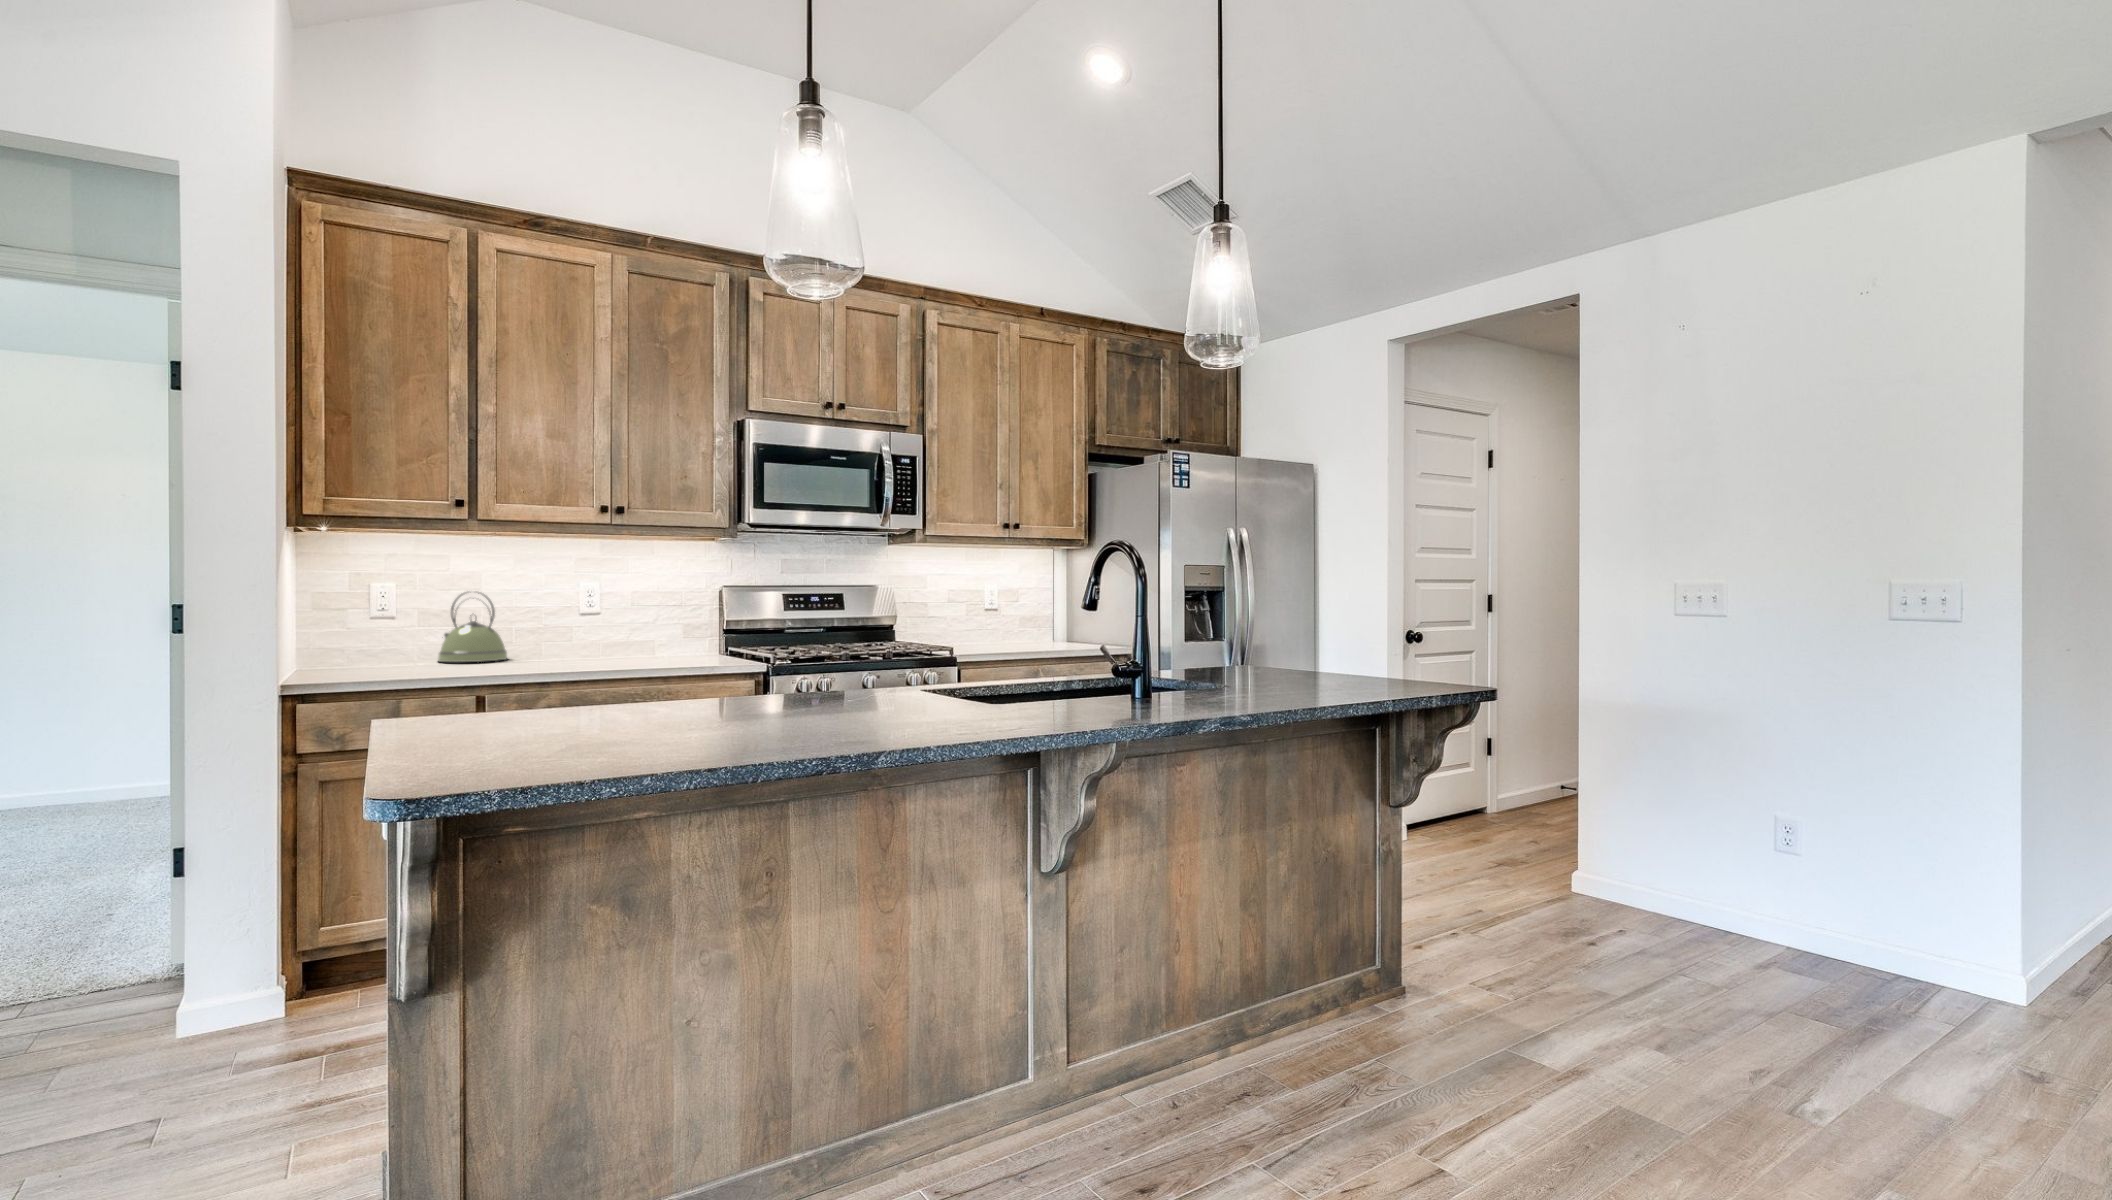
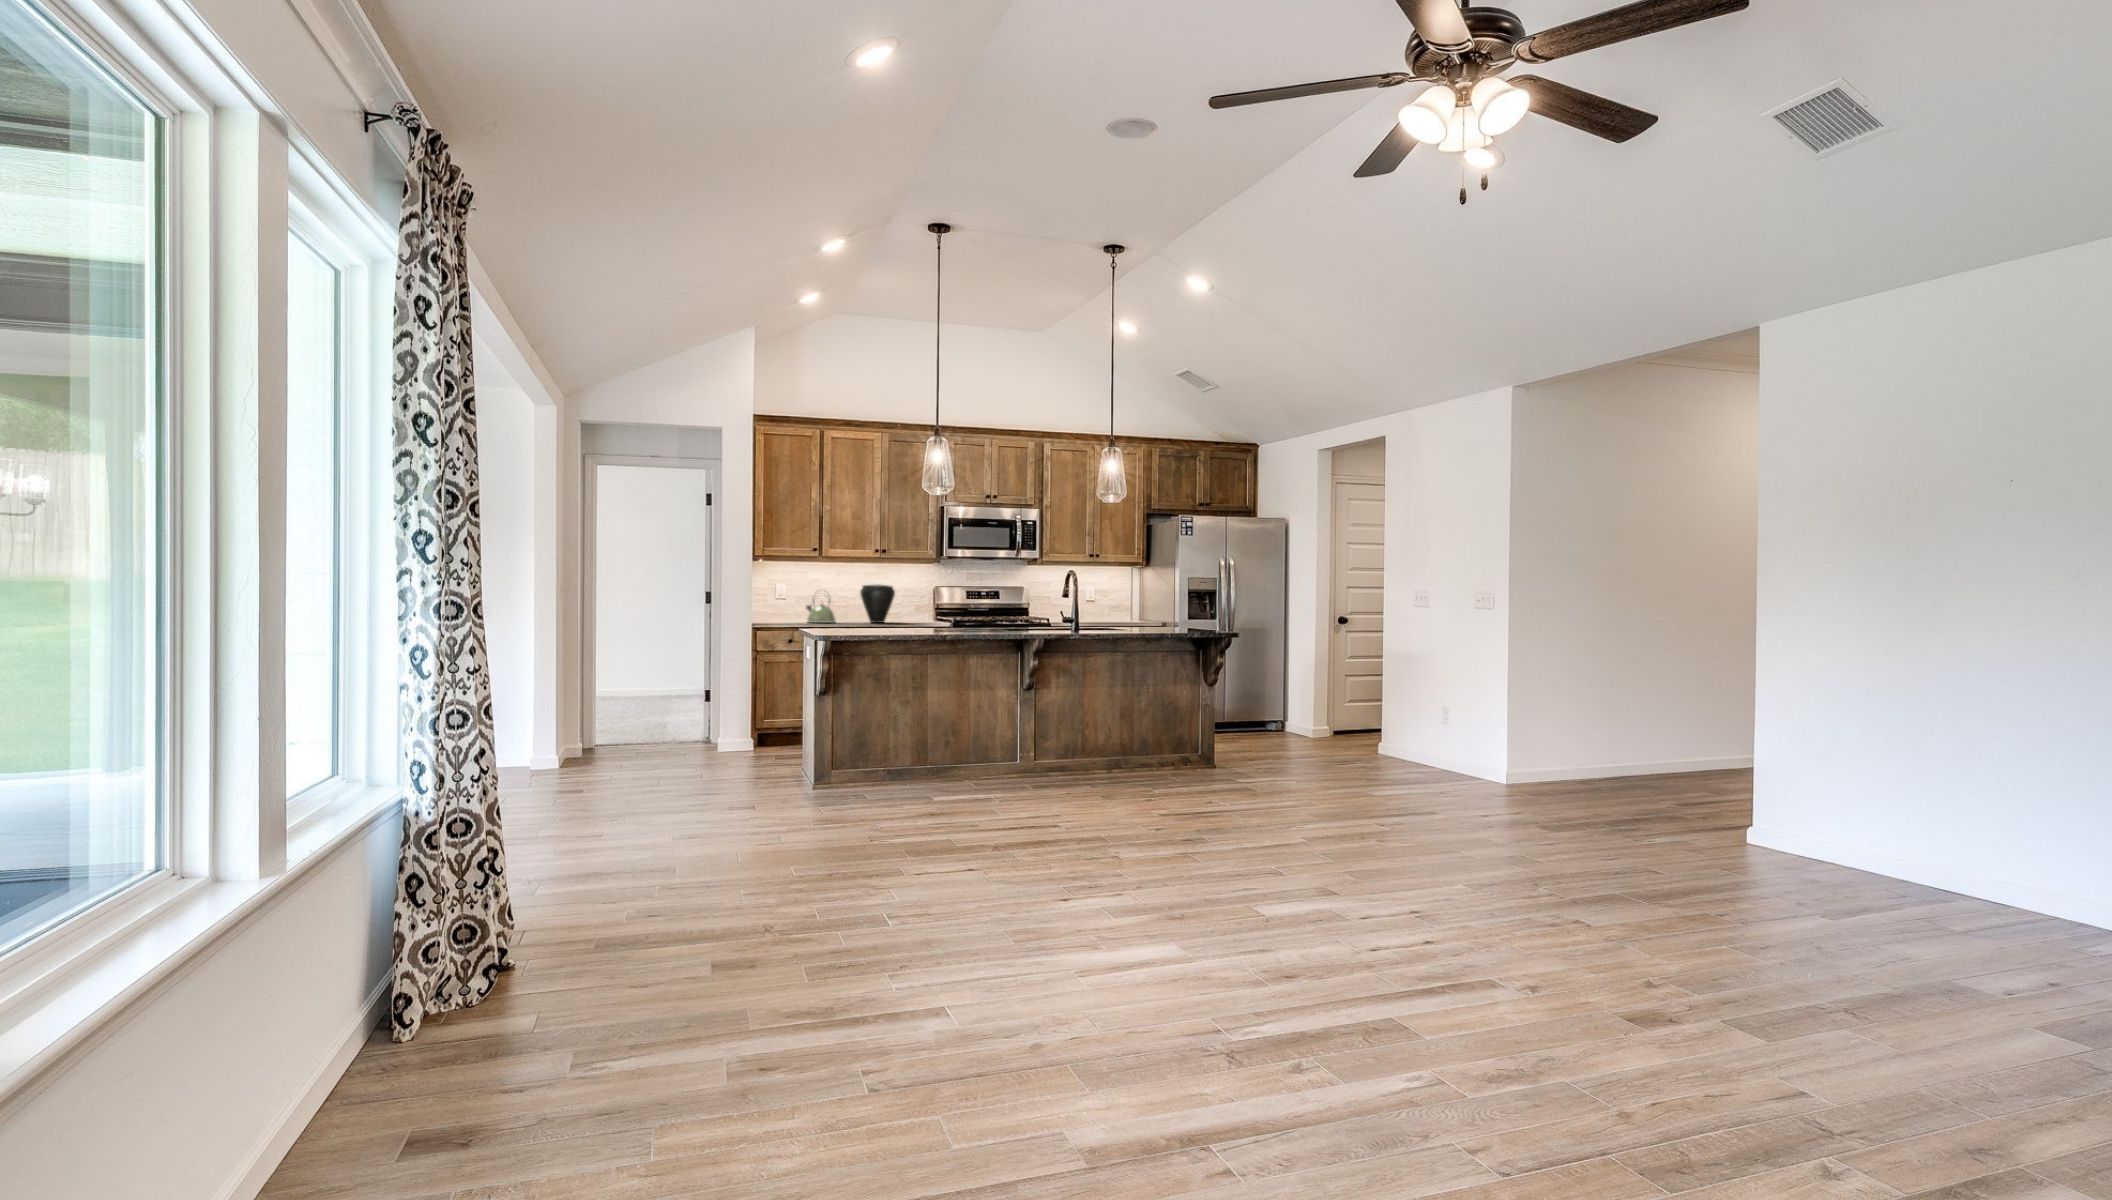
vase: none [561,577,638,656] -> present [860,585,895,623]

